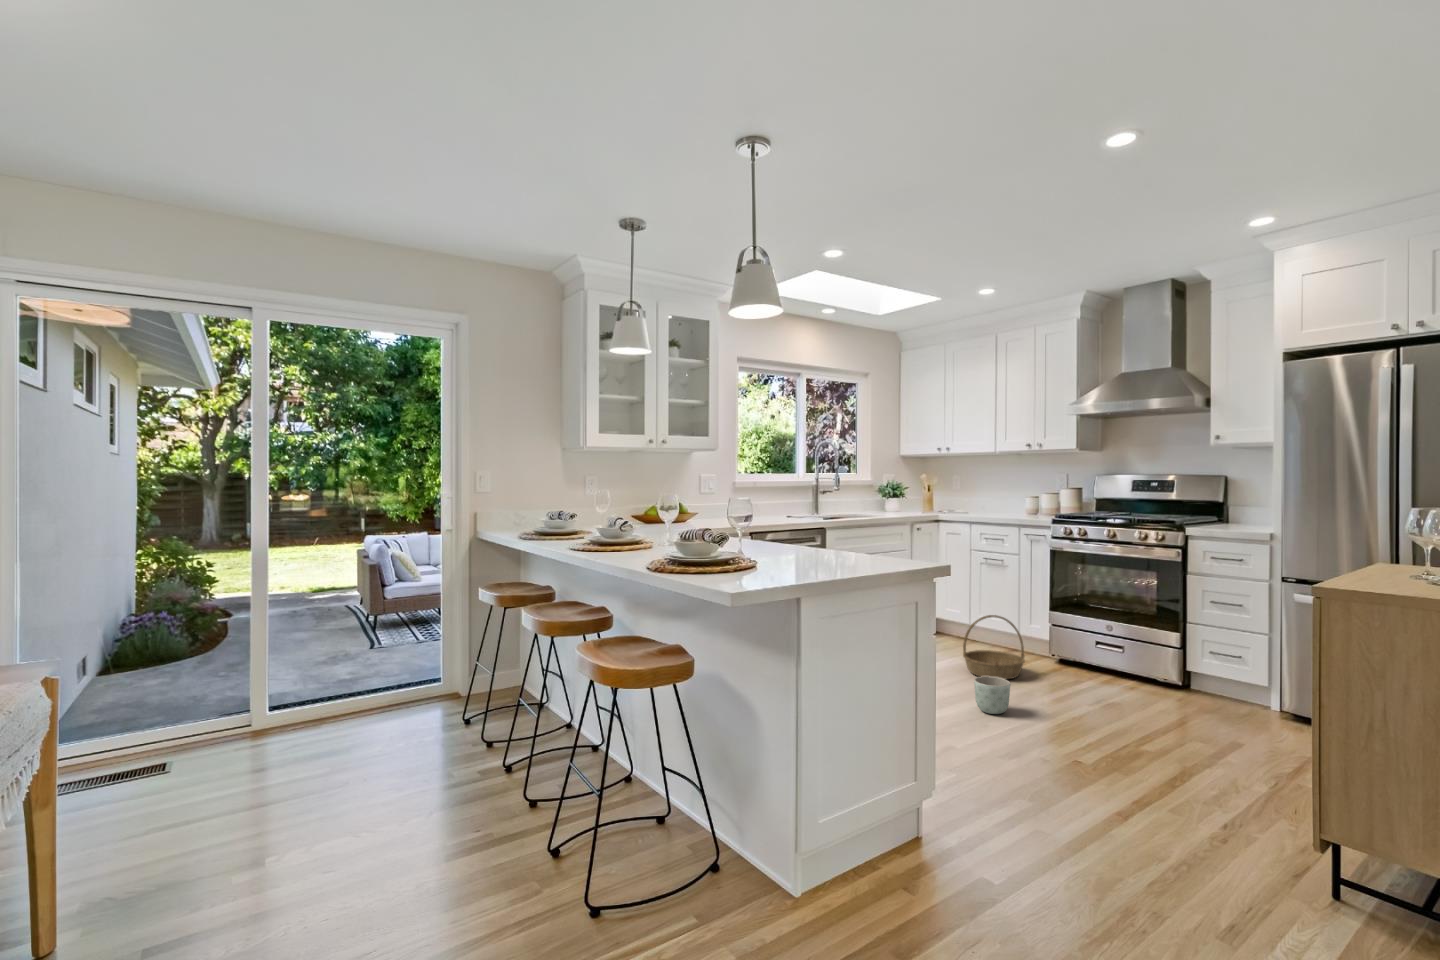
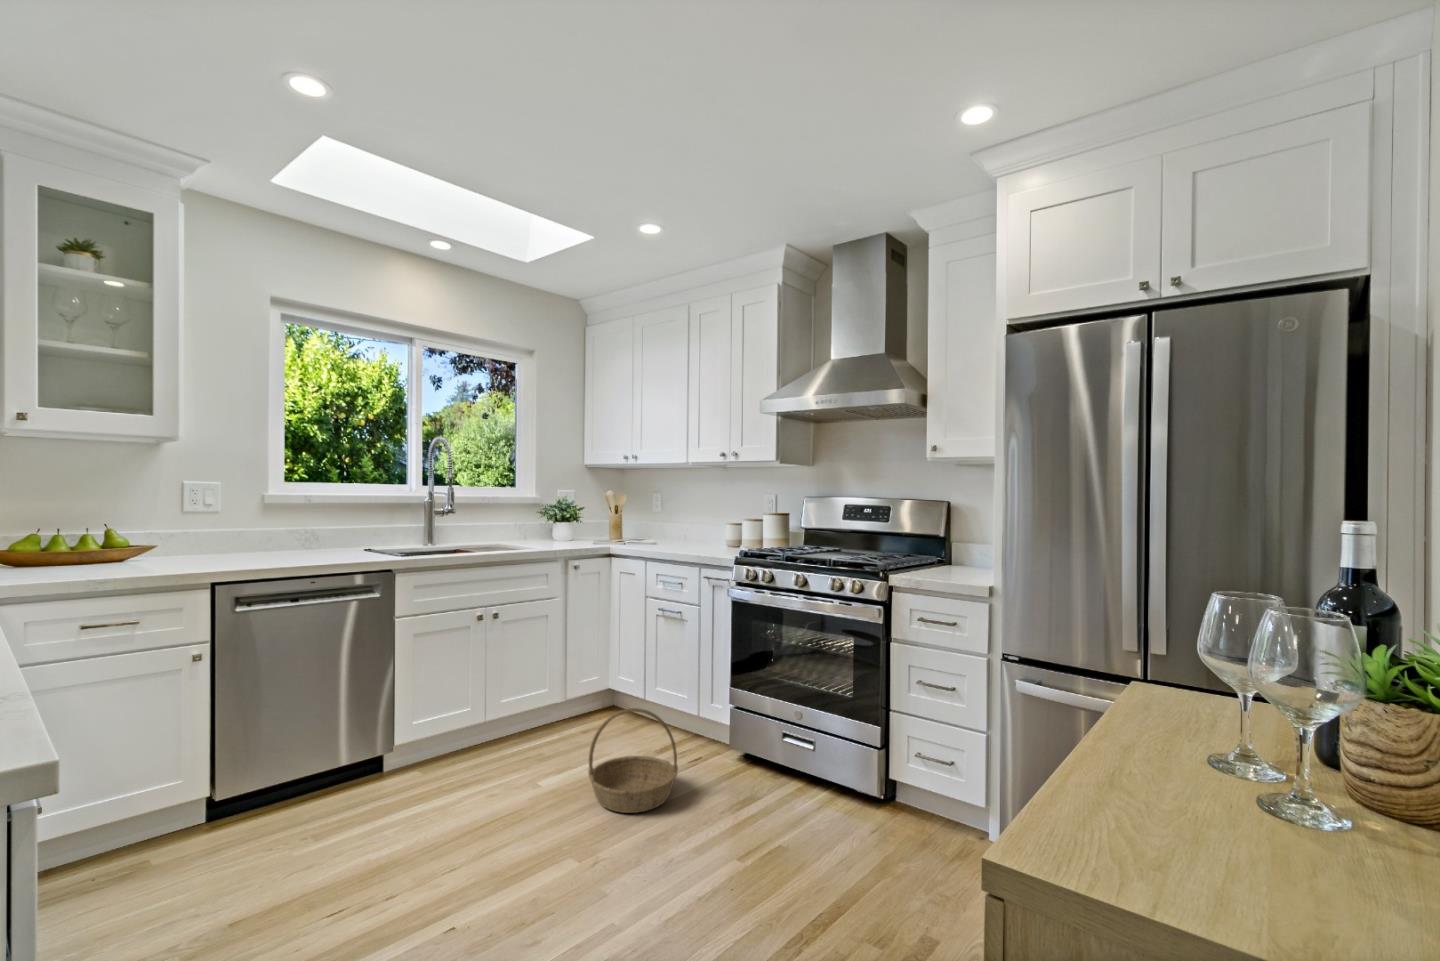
planter: present [974,676,1010,714] -> none [538,842,598,919]

